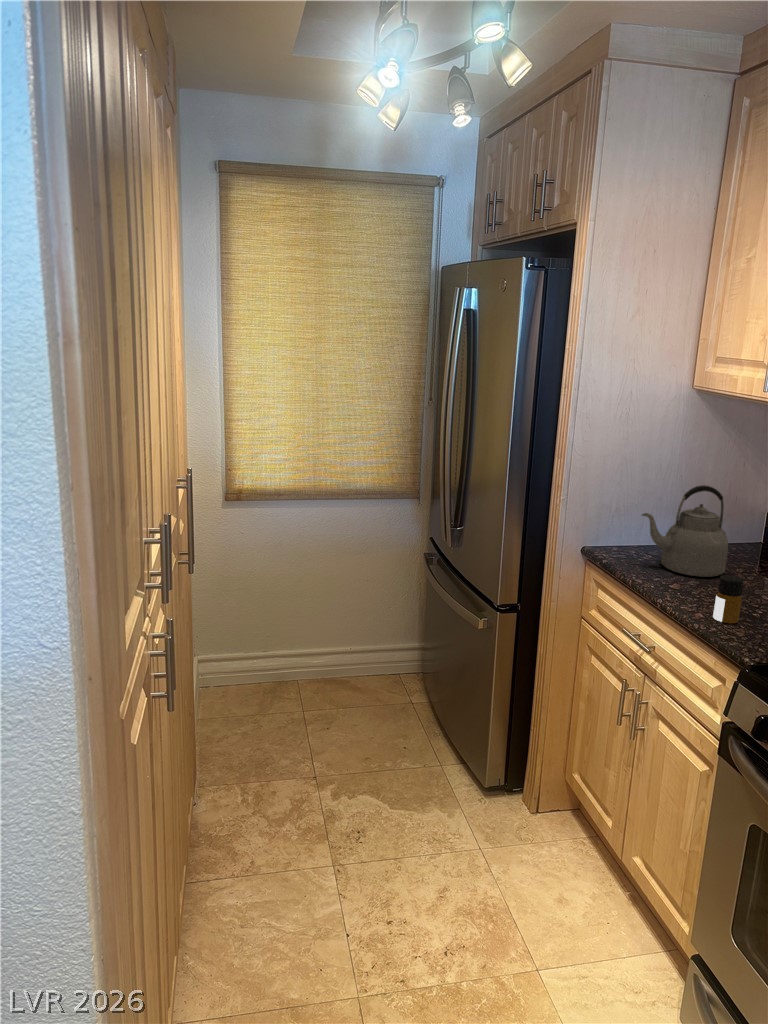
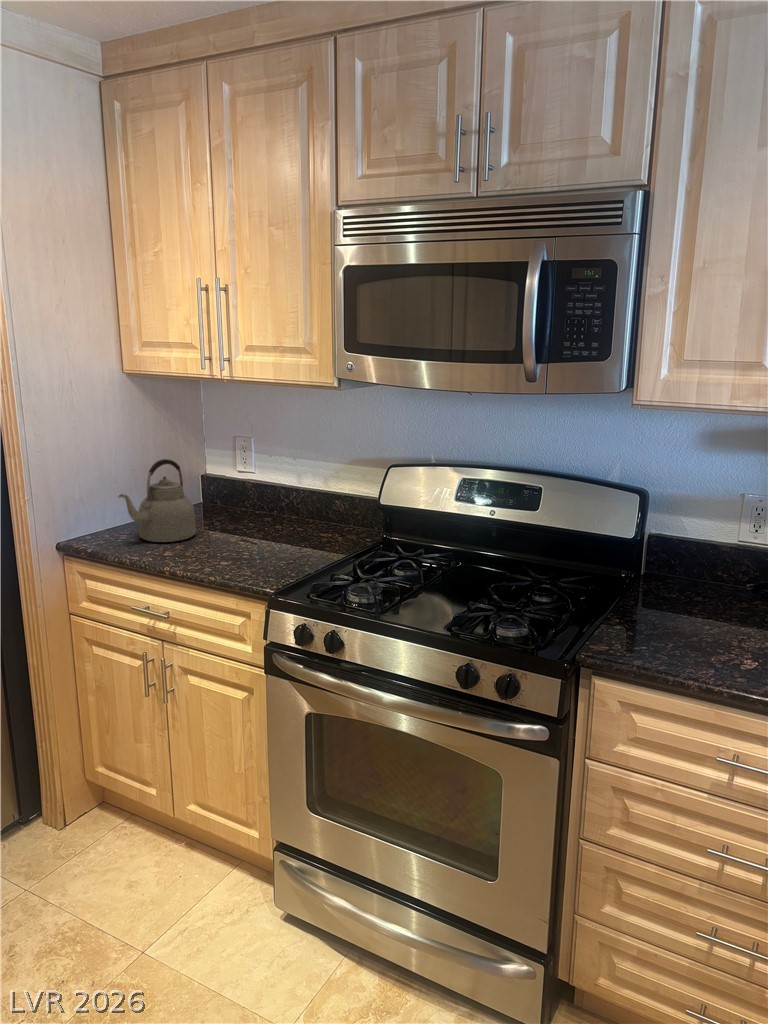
bottle: present [713,575,743,623] -> none [217,529,238,569]

